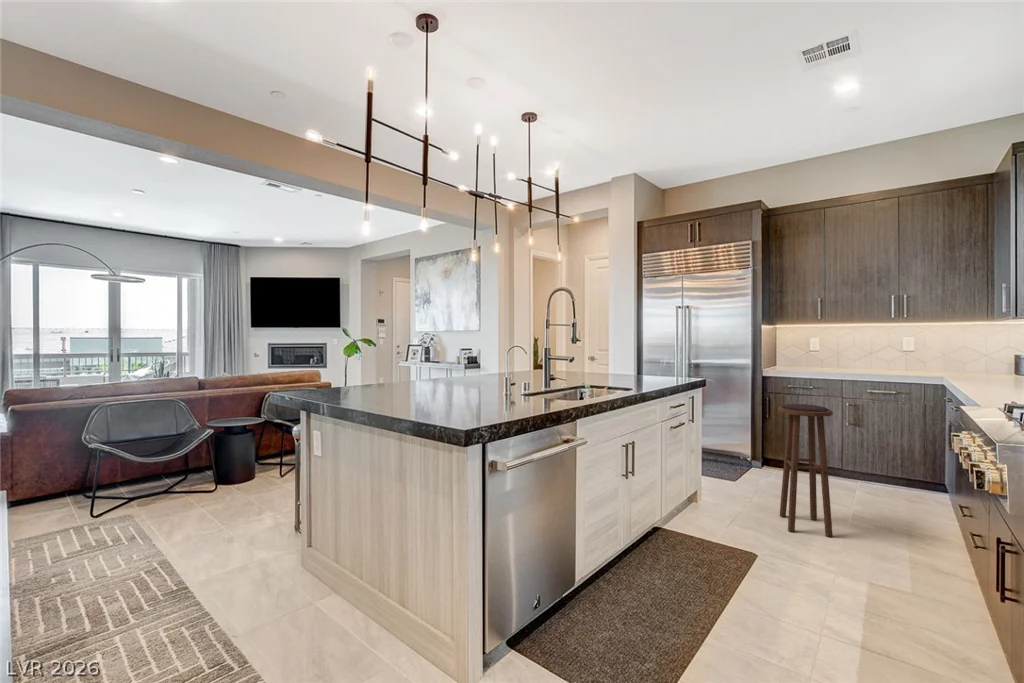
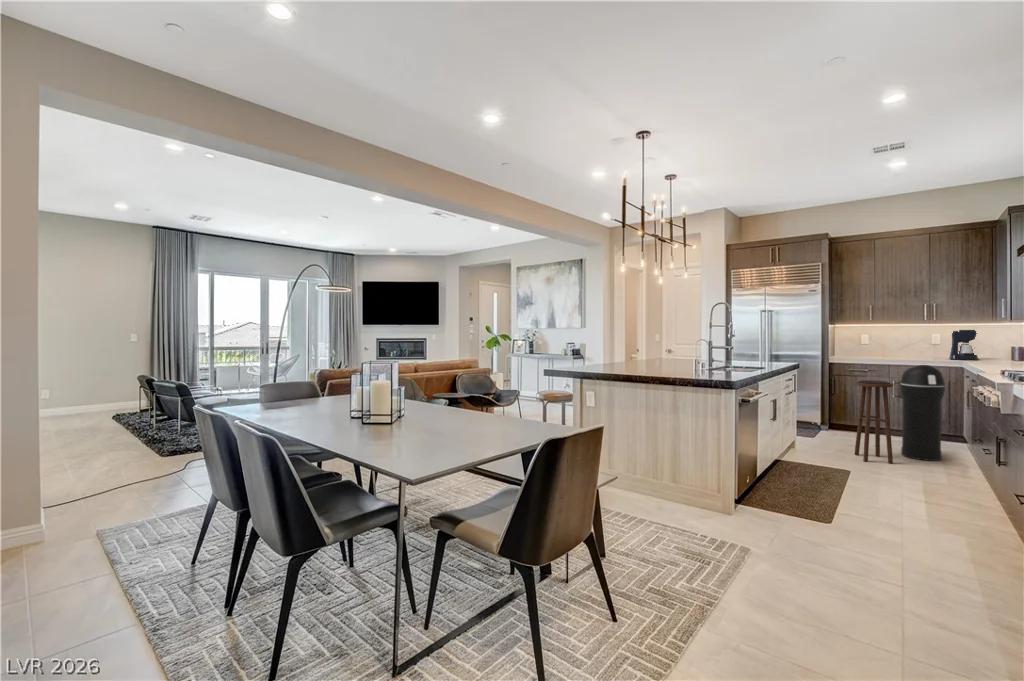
coffee maker: none [926,330,968,373] -> present [949,330,979,360]
trash can: none [848,381,915,531] -> present [900,365,945,461]

